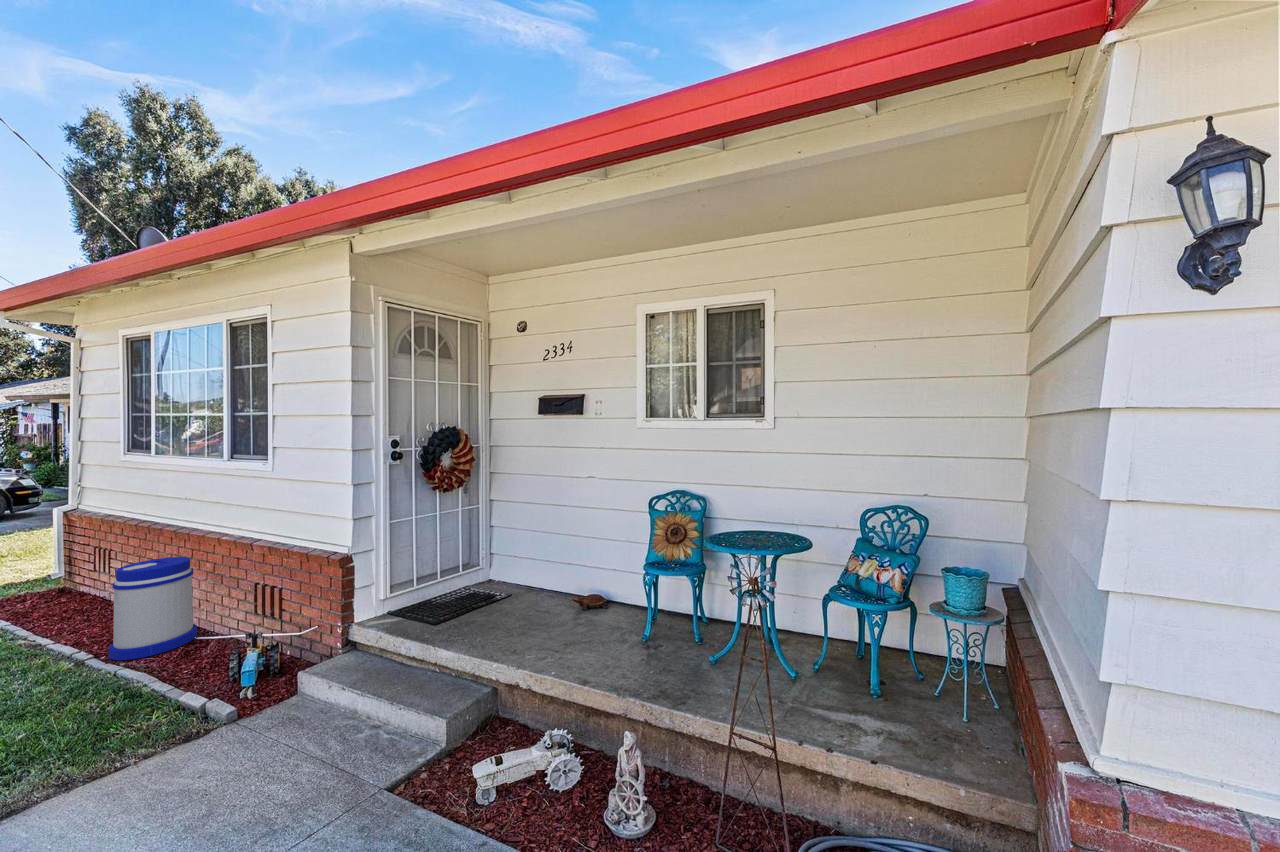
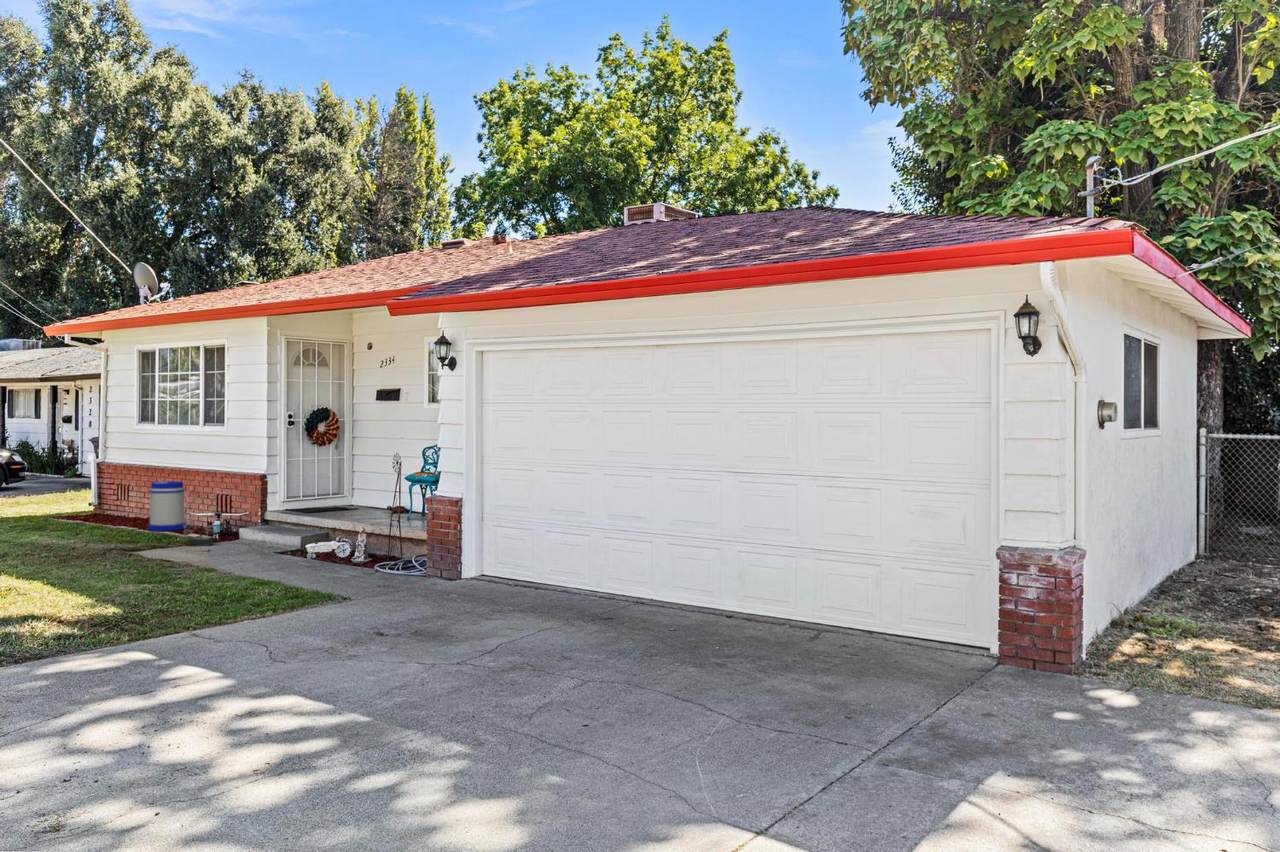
decorative plant: none [132,684,235,759] -> present [184,520,216,546]

